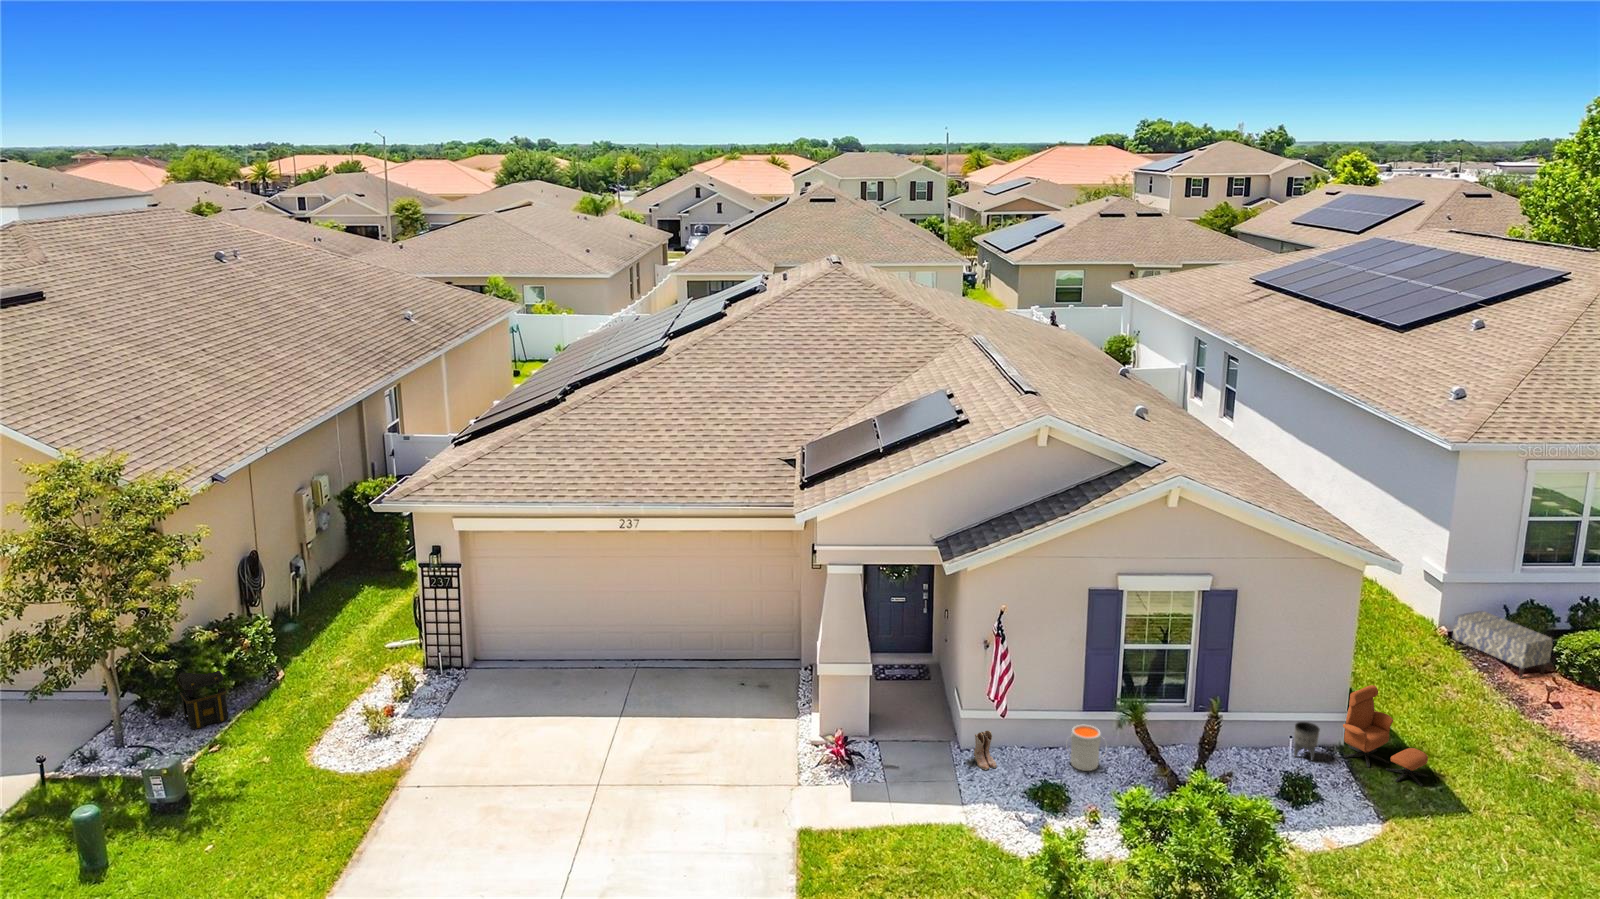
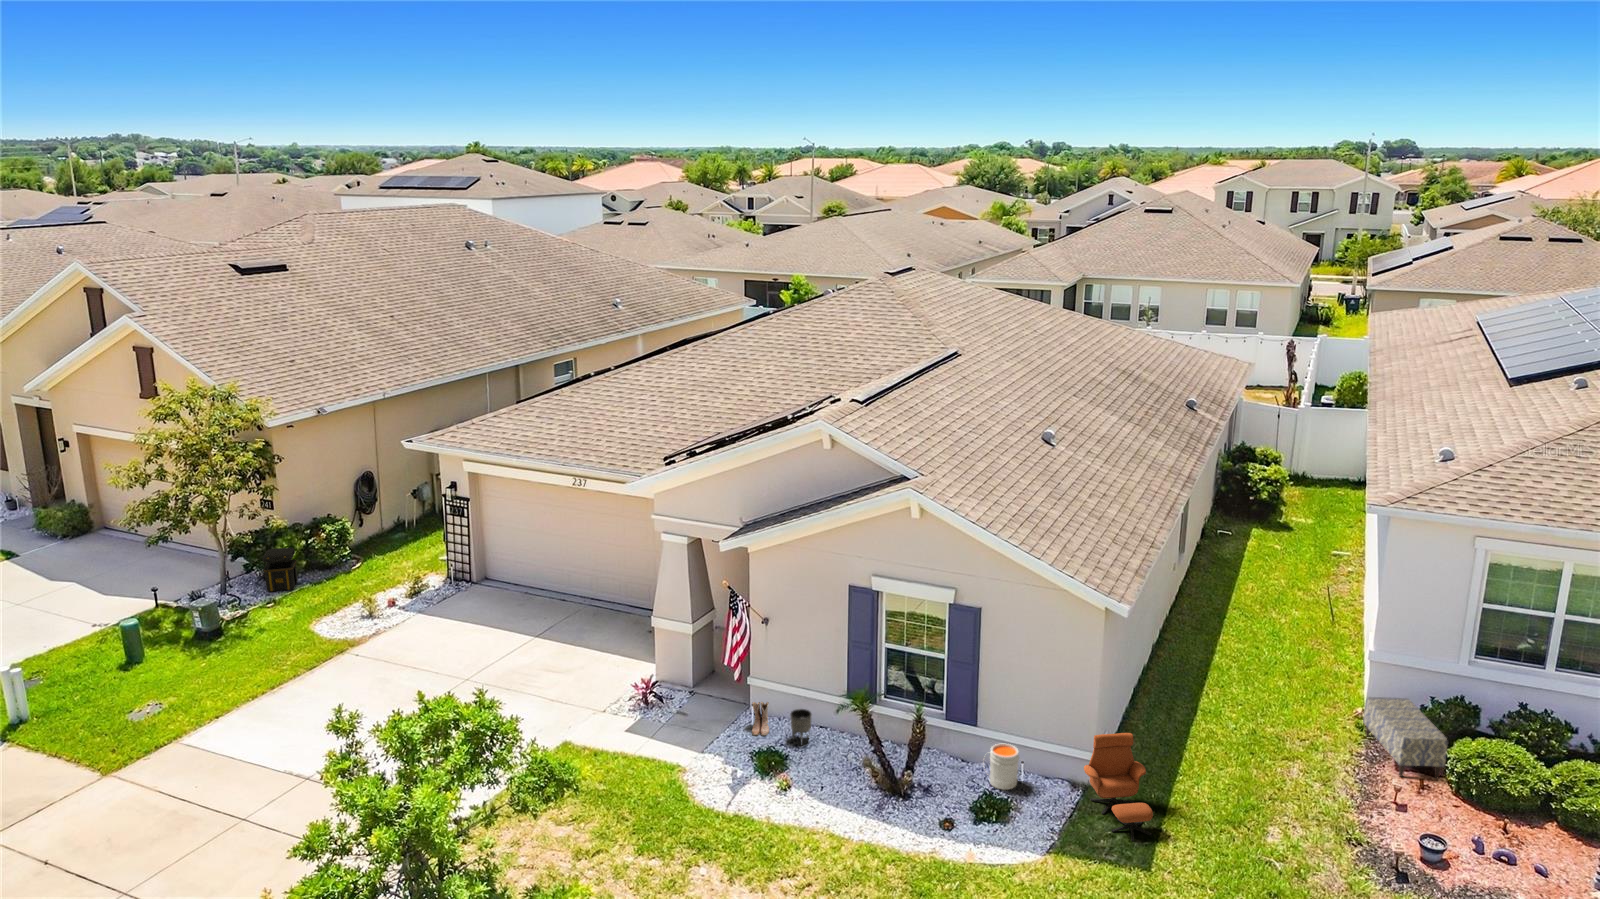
planter: present [1294,722,1320,761] -> present [790,709,812,745]
bucket: present [1071,725,1104,771] -> present [990,744,1020,790]

